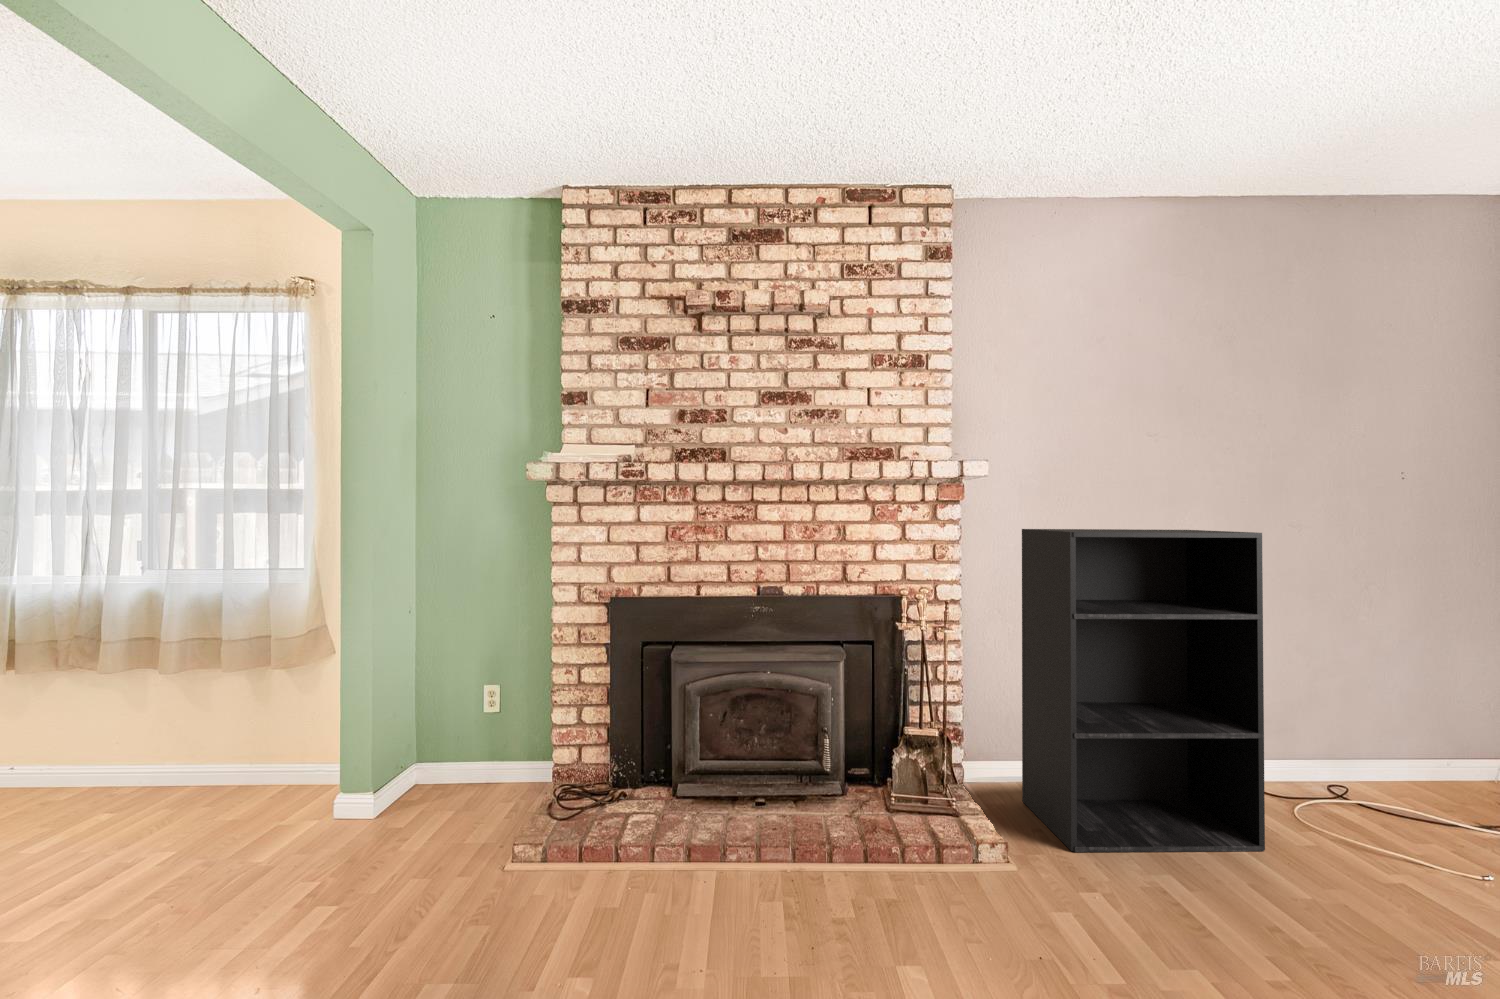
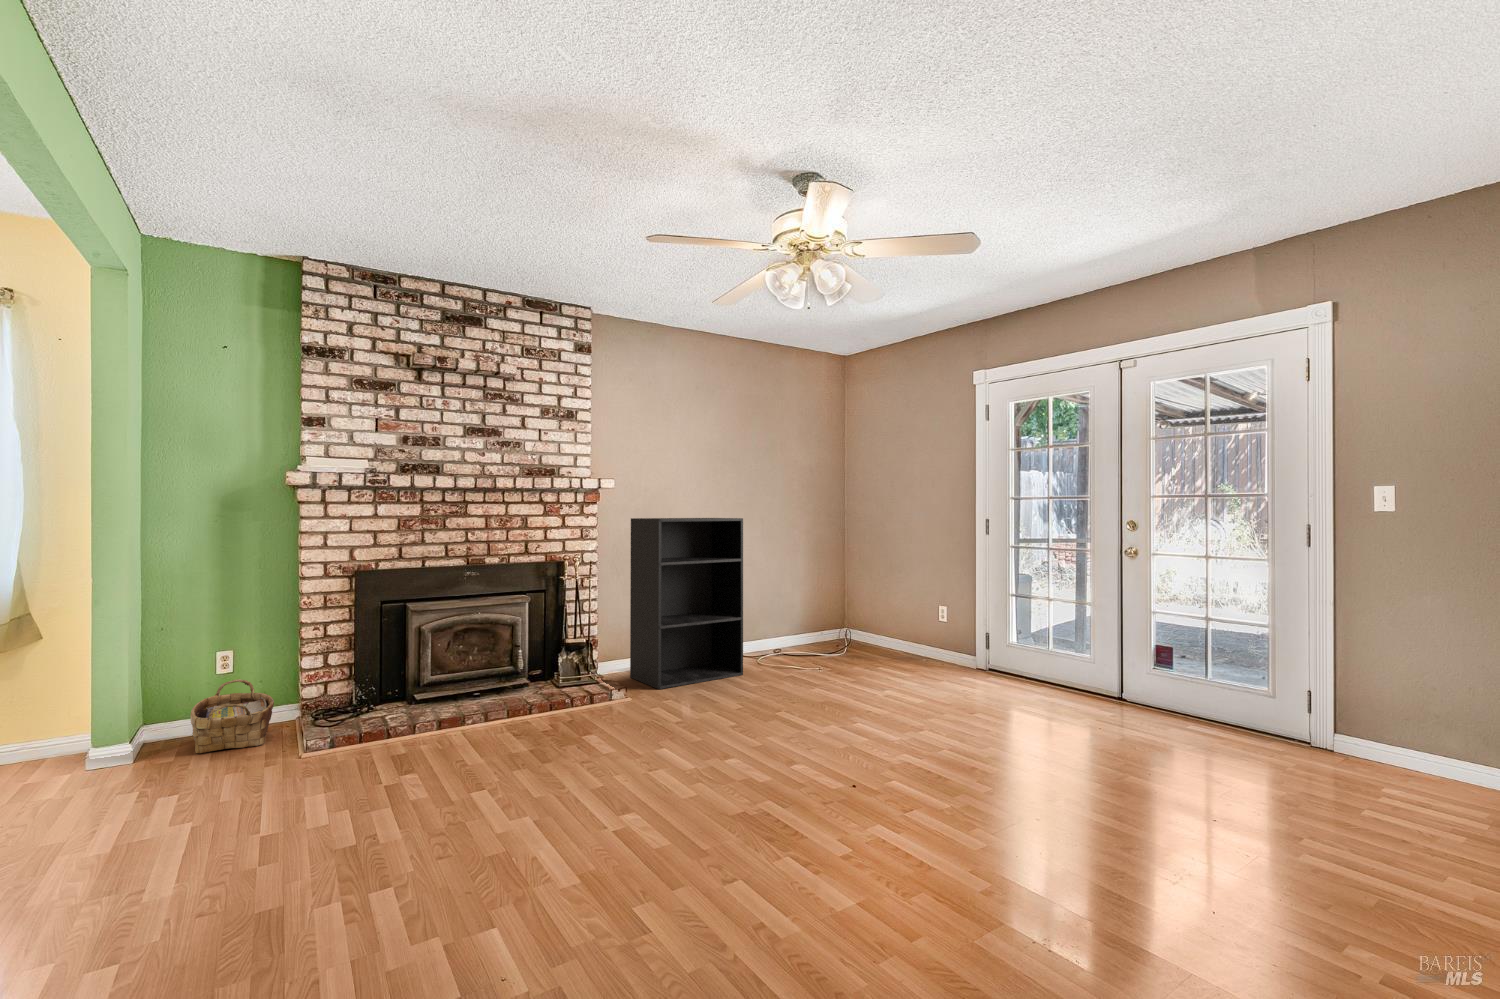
woven basket: none [416,722,517,823] -> present [190,679,274,754]

